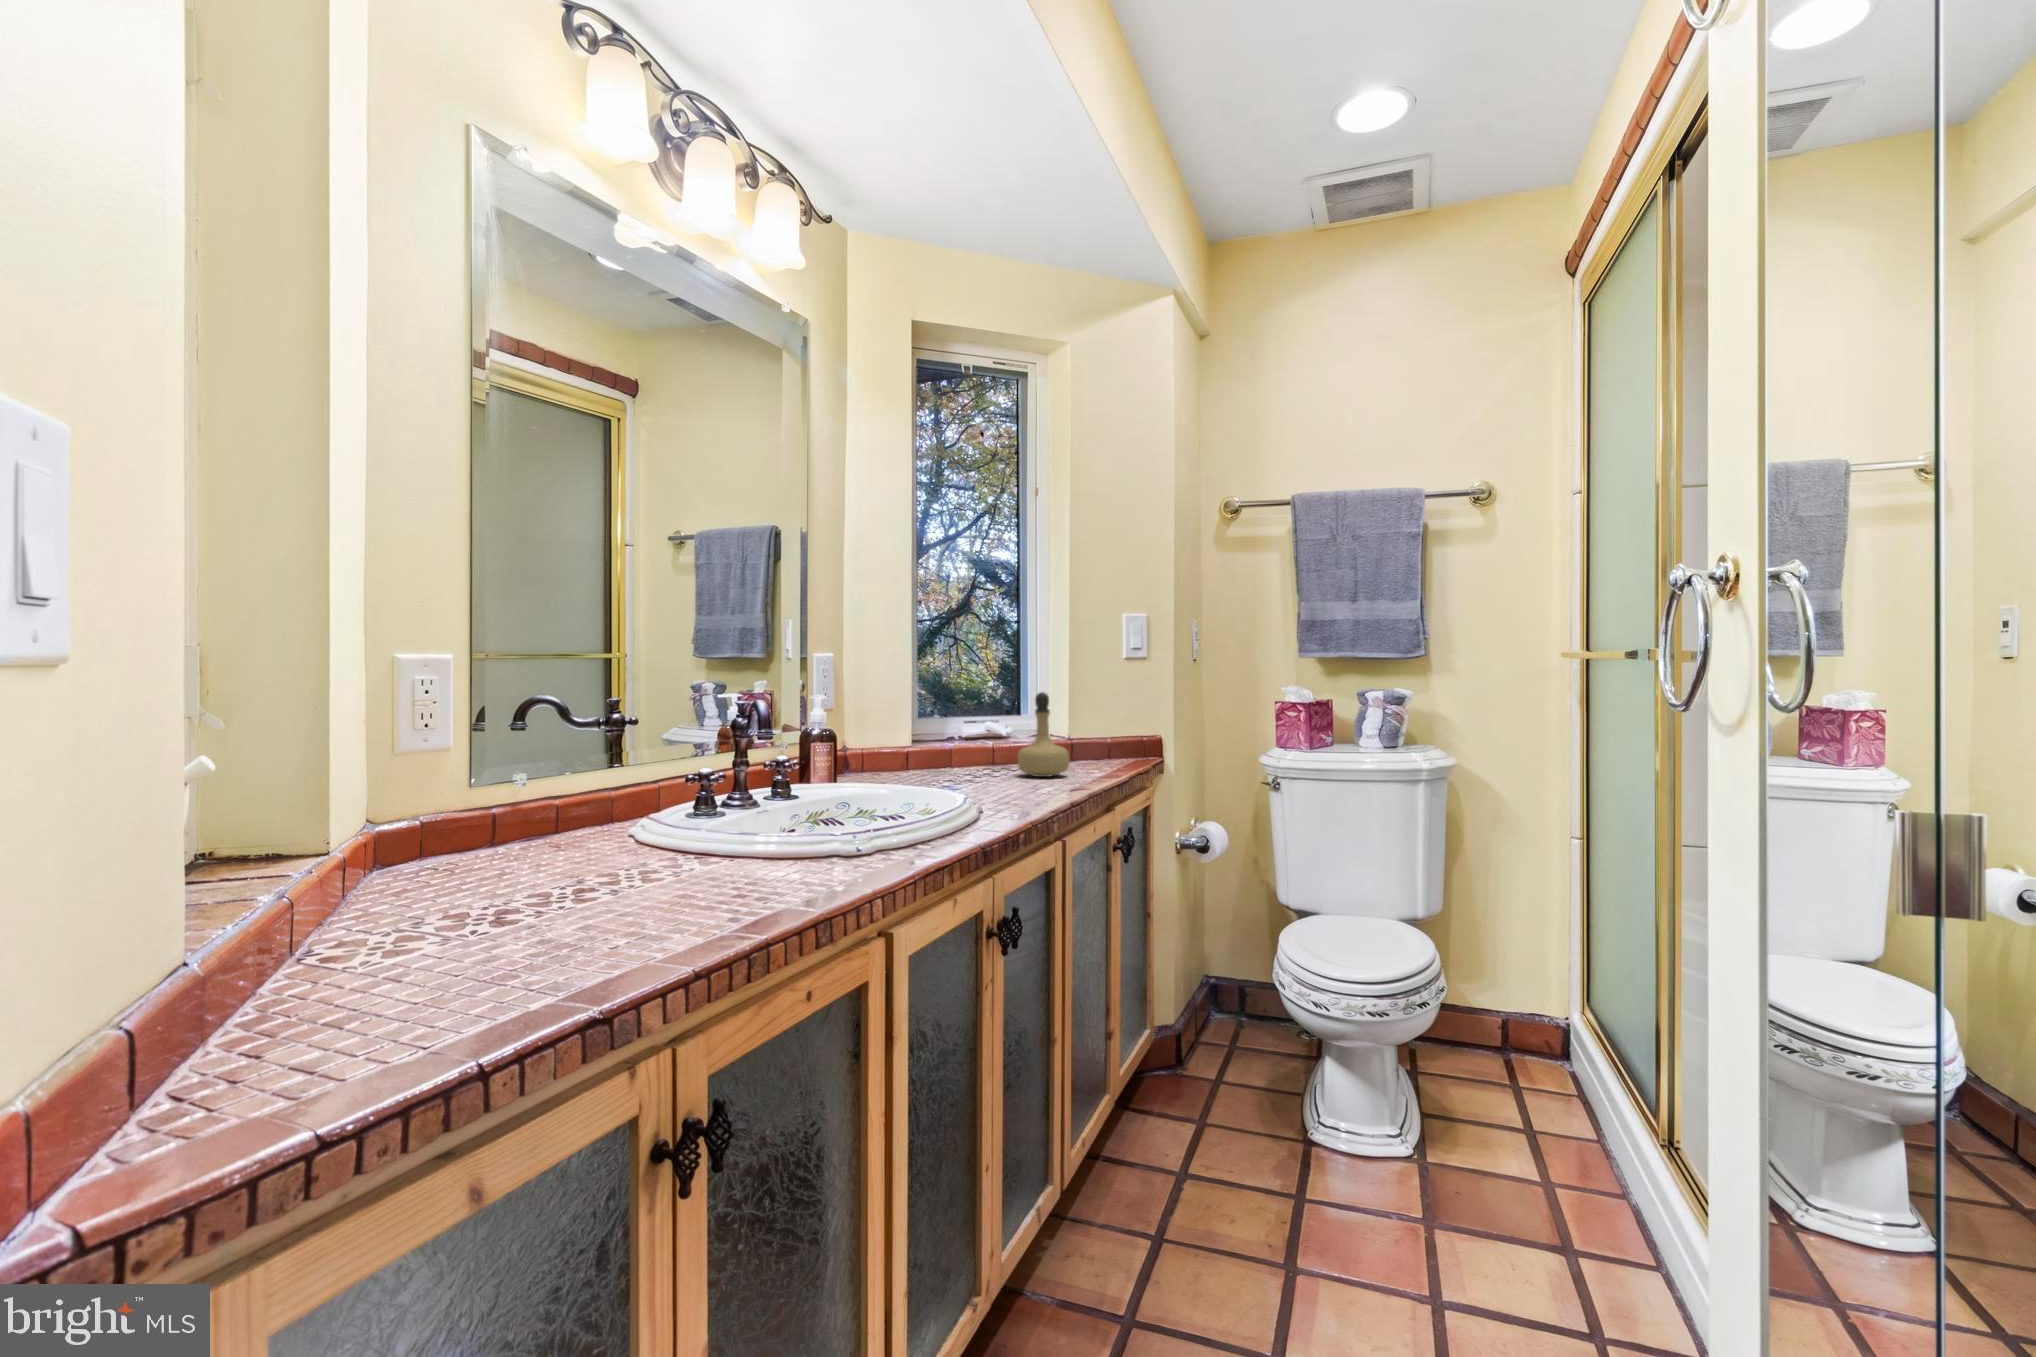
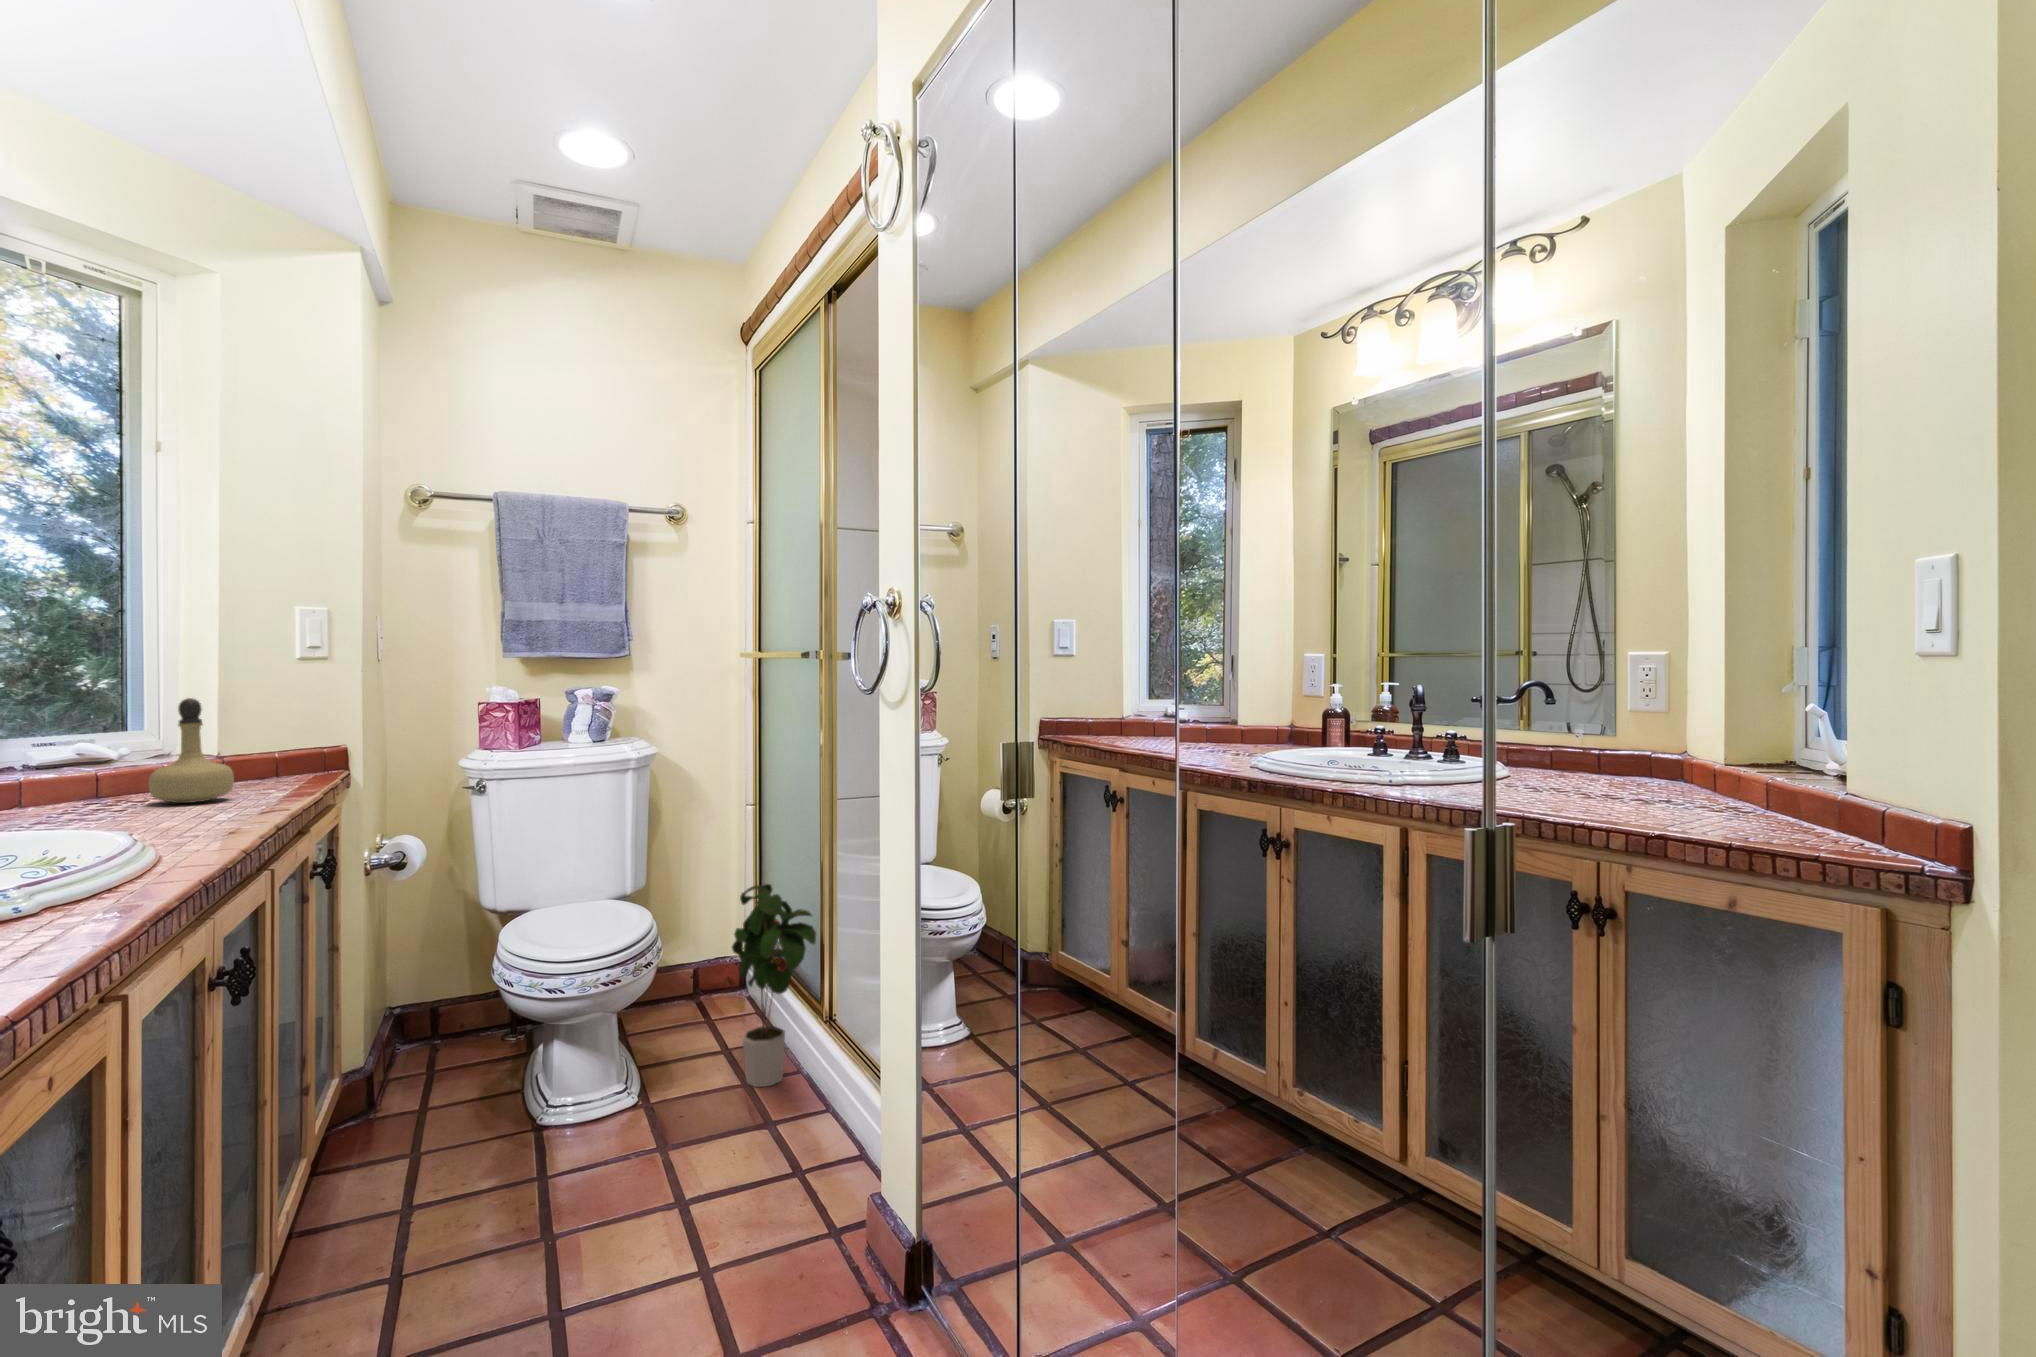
potted plant: none [1533,938,1644,1198] -> present [732,884,816,1087]

